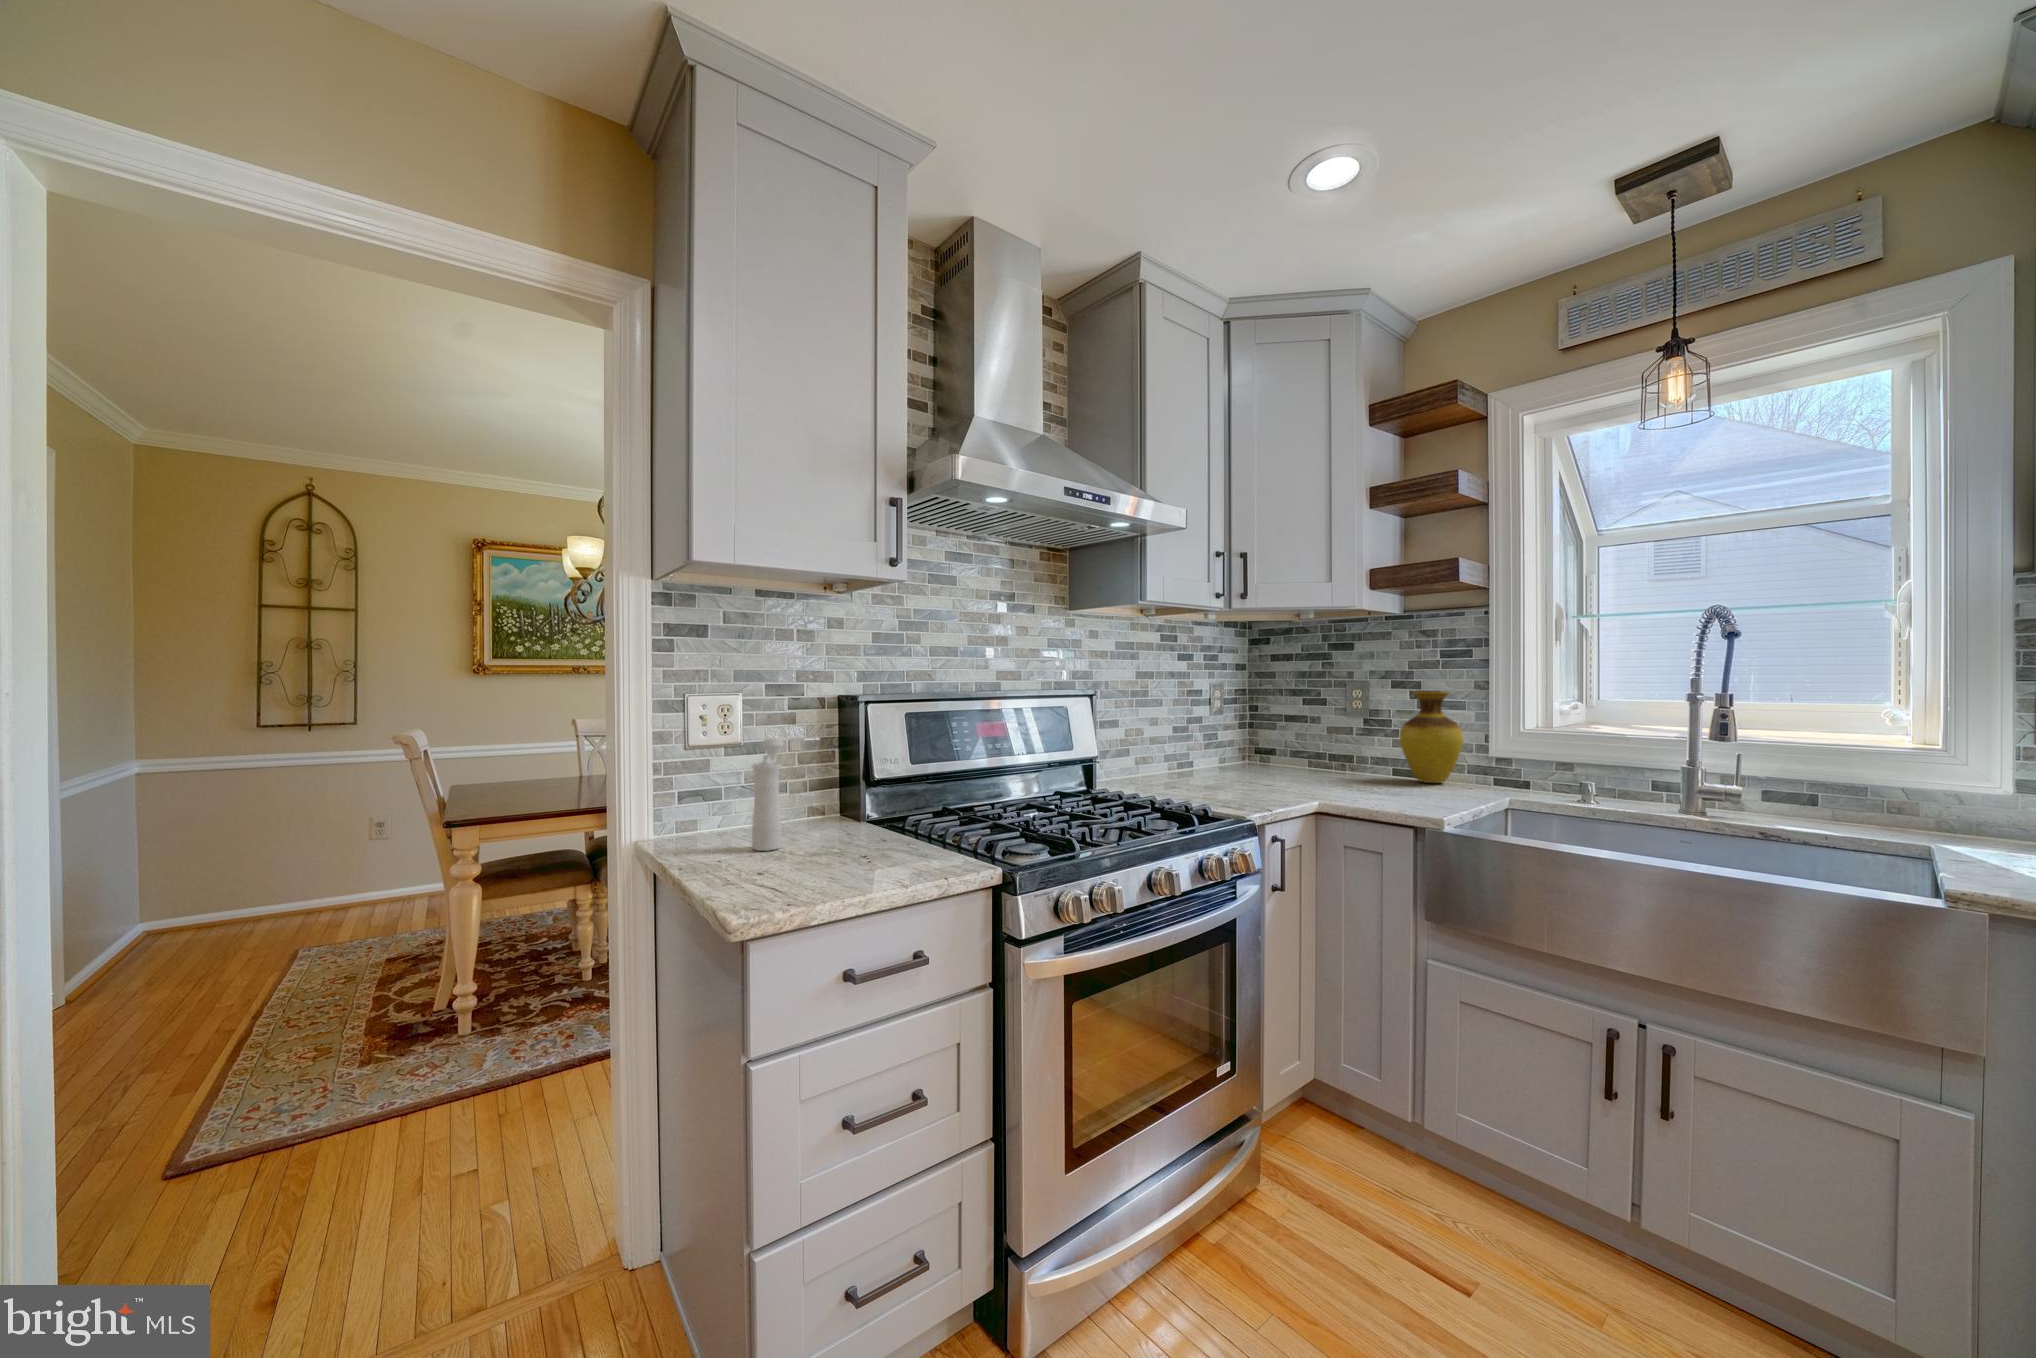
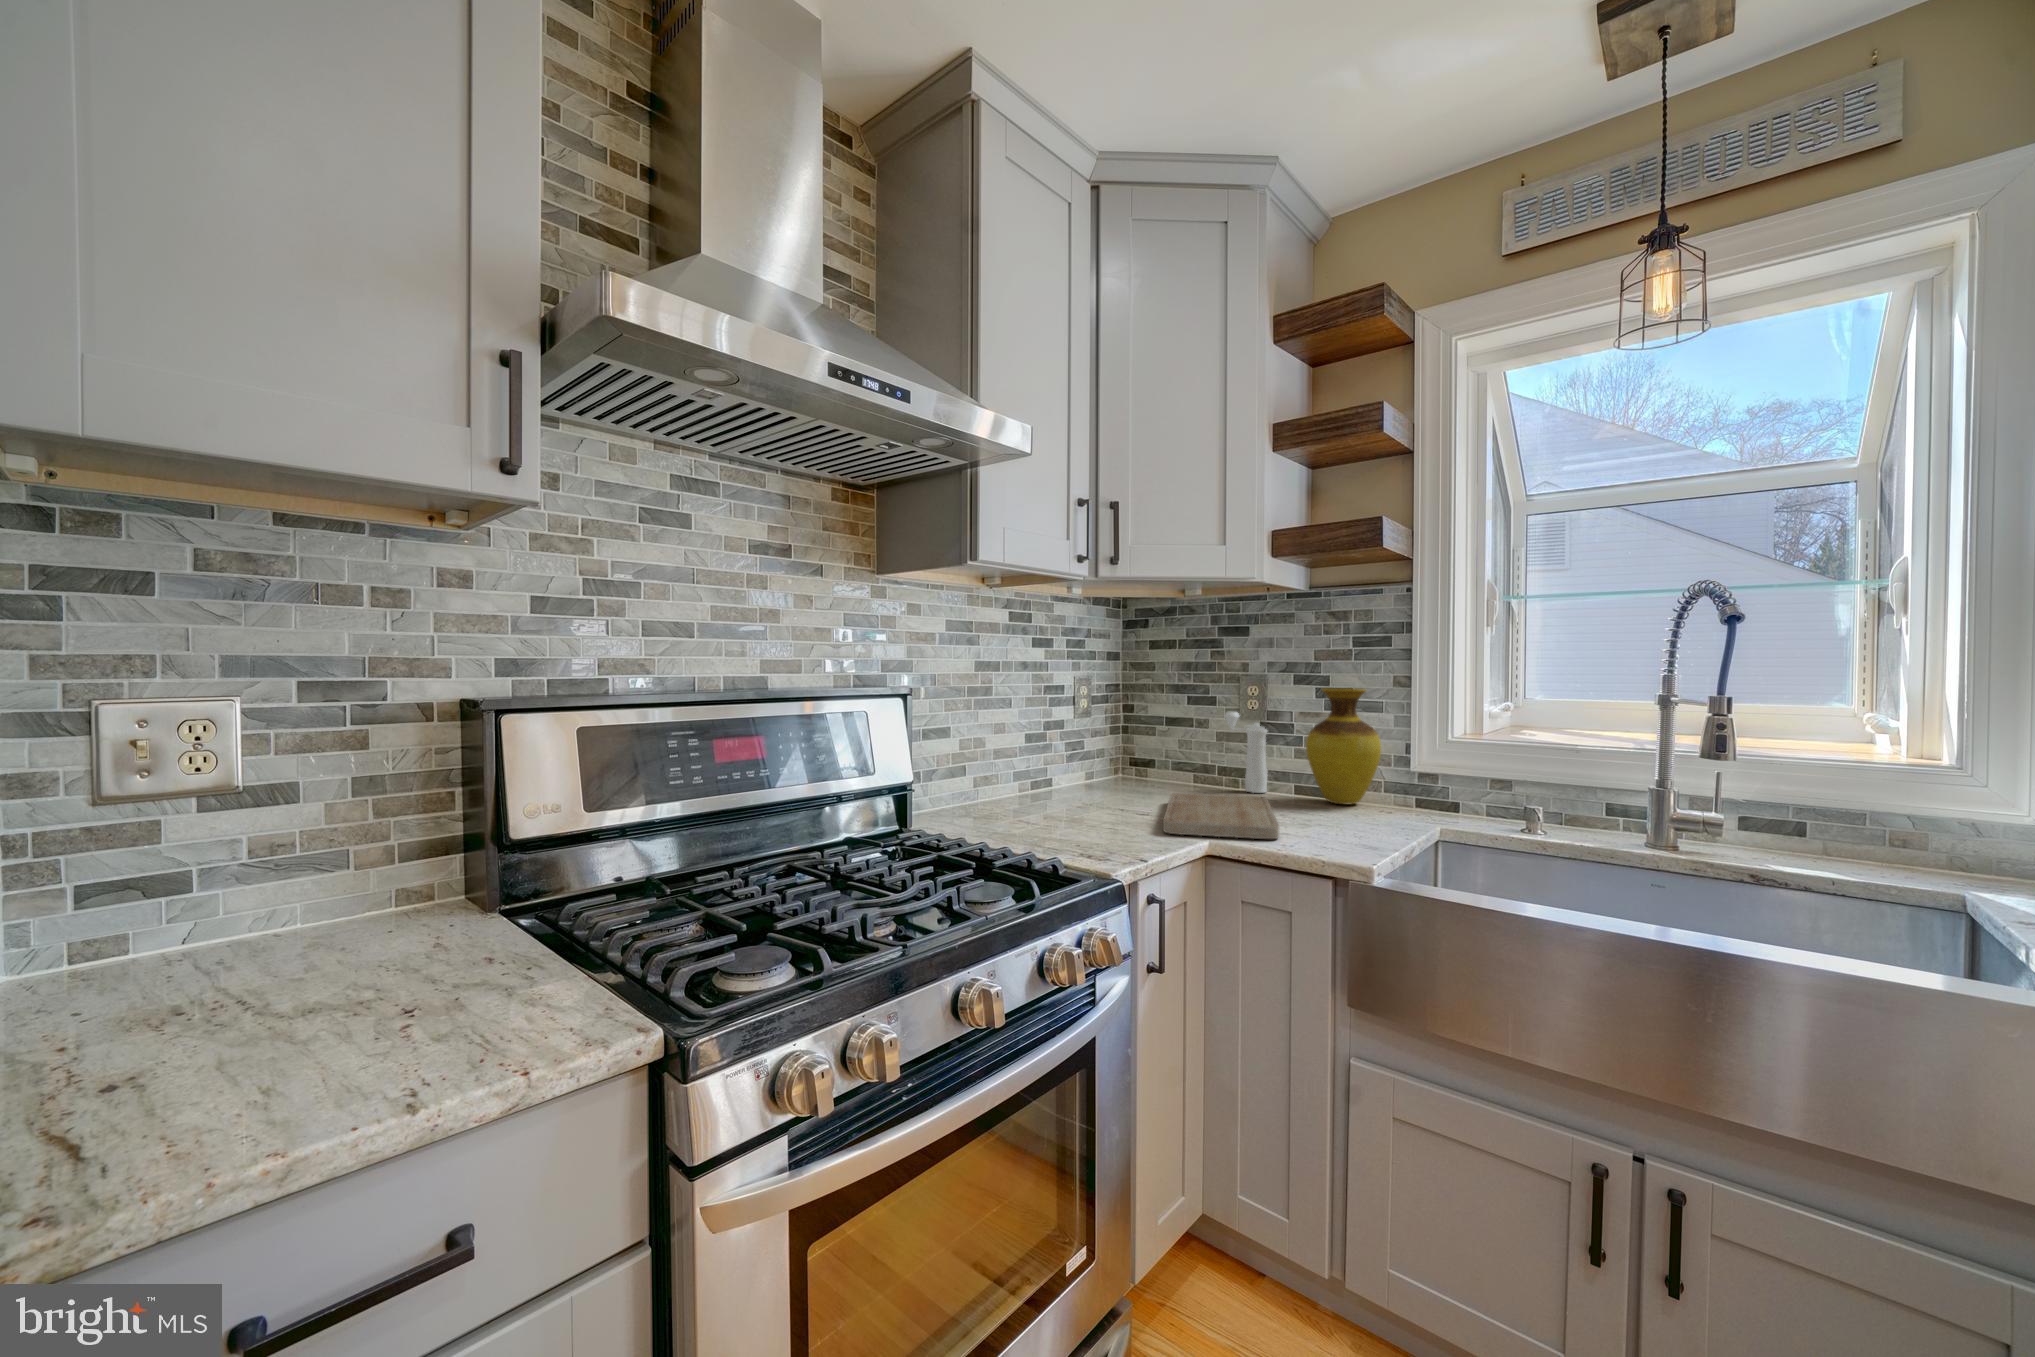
pepper mill: present [752,738,783,851] -> present [1224,712,1267,793]
cutting board: none [1283,773,1373,802] -> present [1163,793,1279,839]

